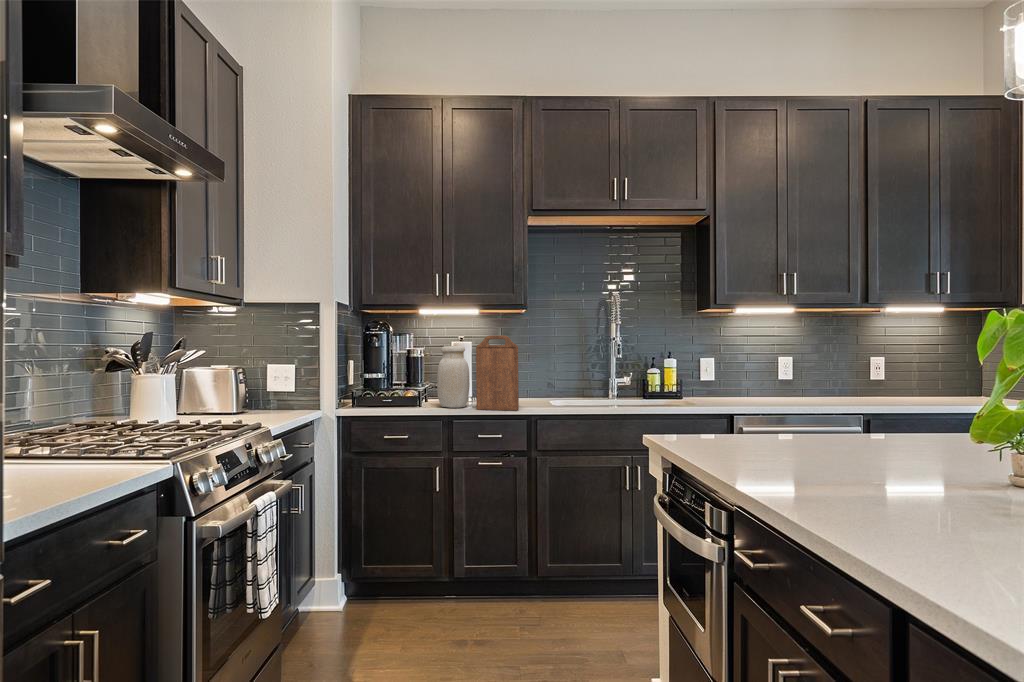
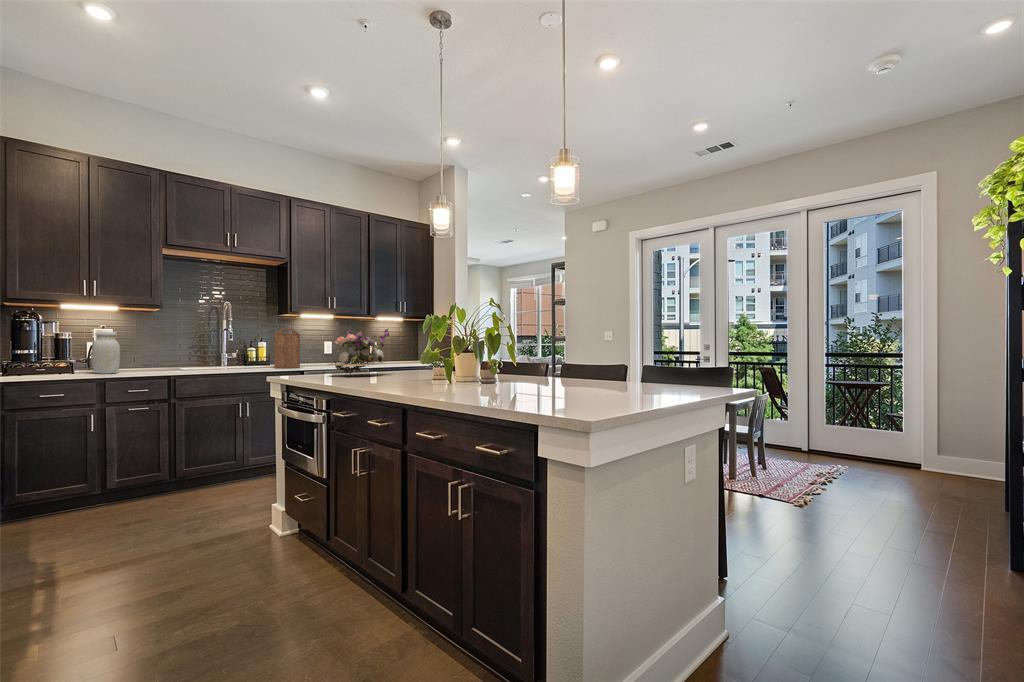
flower arrangement: none [768,331,938,451] -> present [328,328,390,375]
cutting board: present [476,335,519,410] -> present [274,328,300,368]

